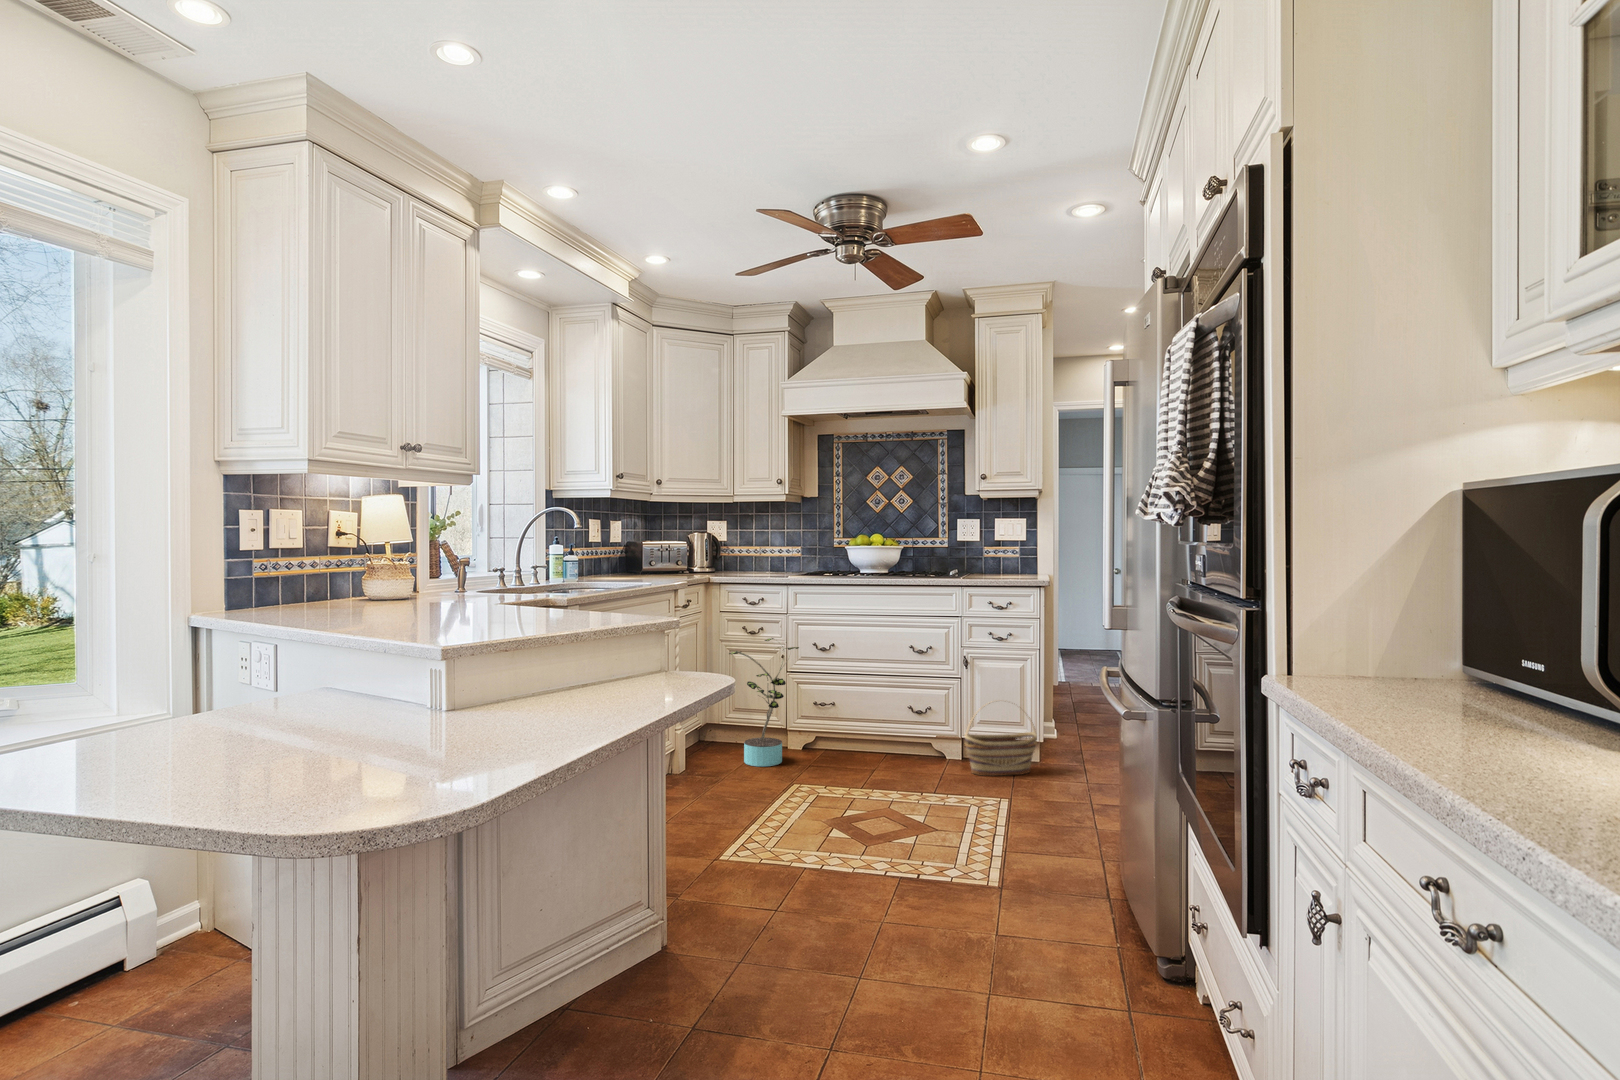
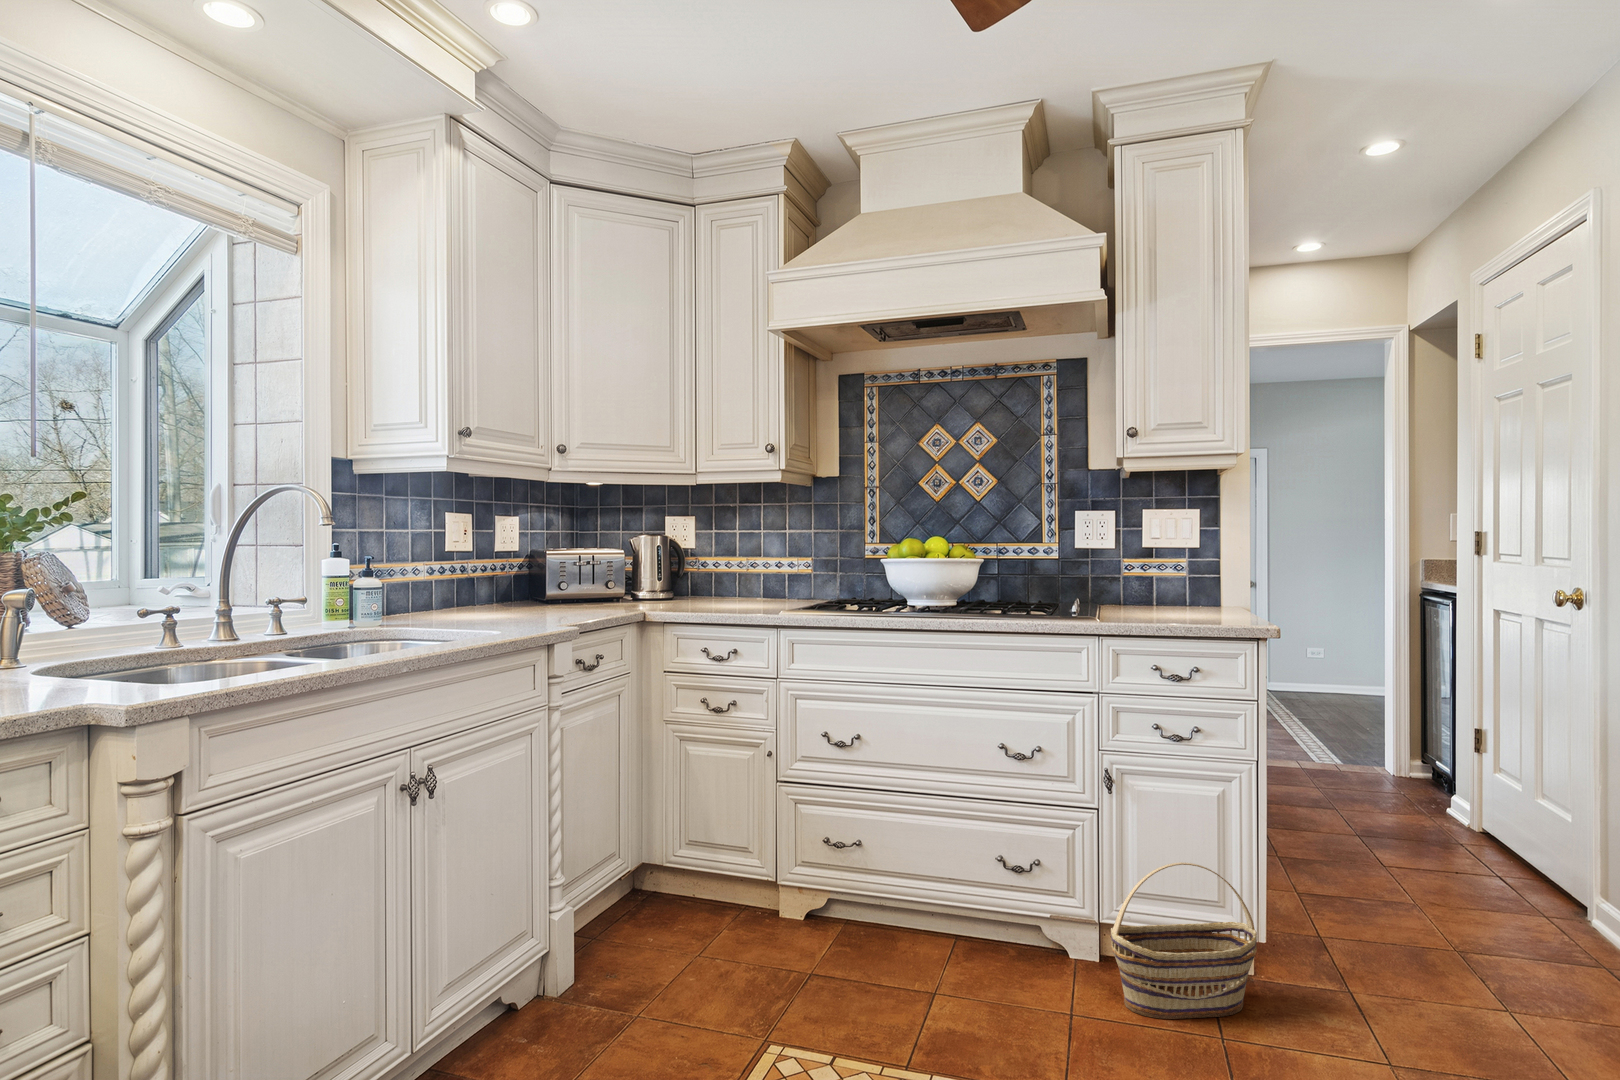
potted plant: present [729,638,799,767] -> none [665,725,793,972]

